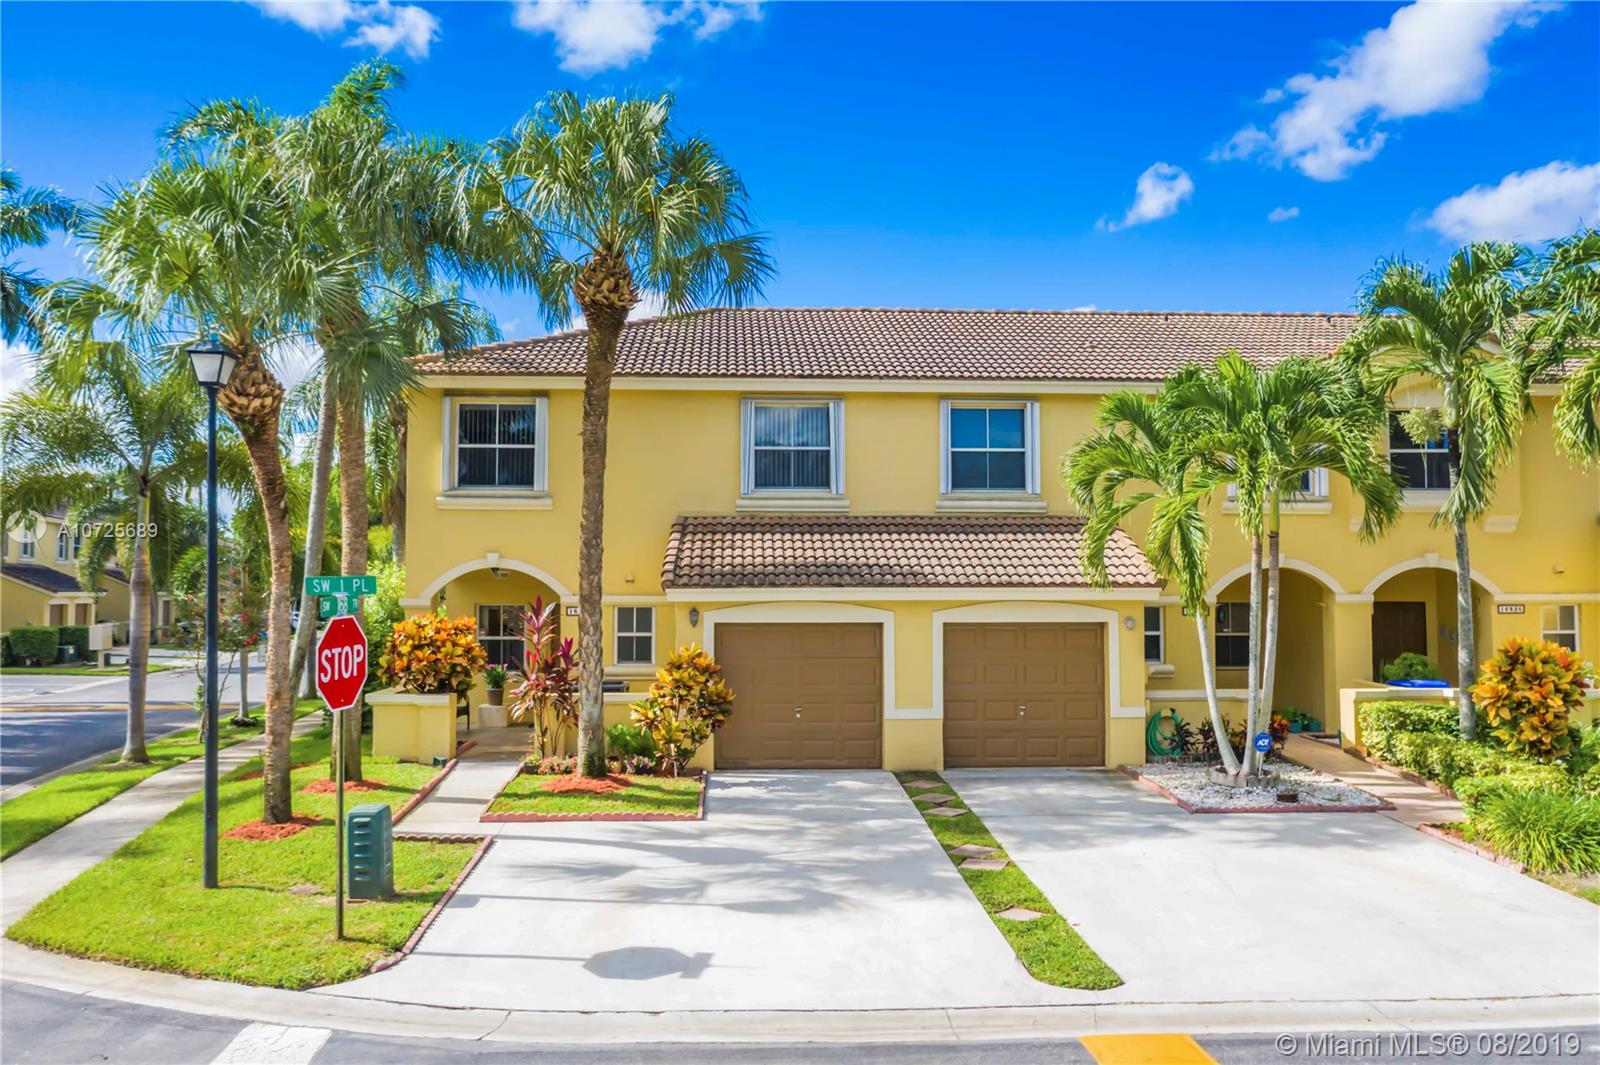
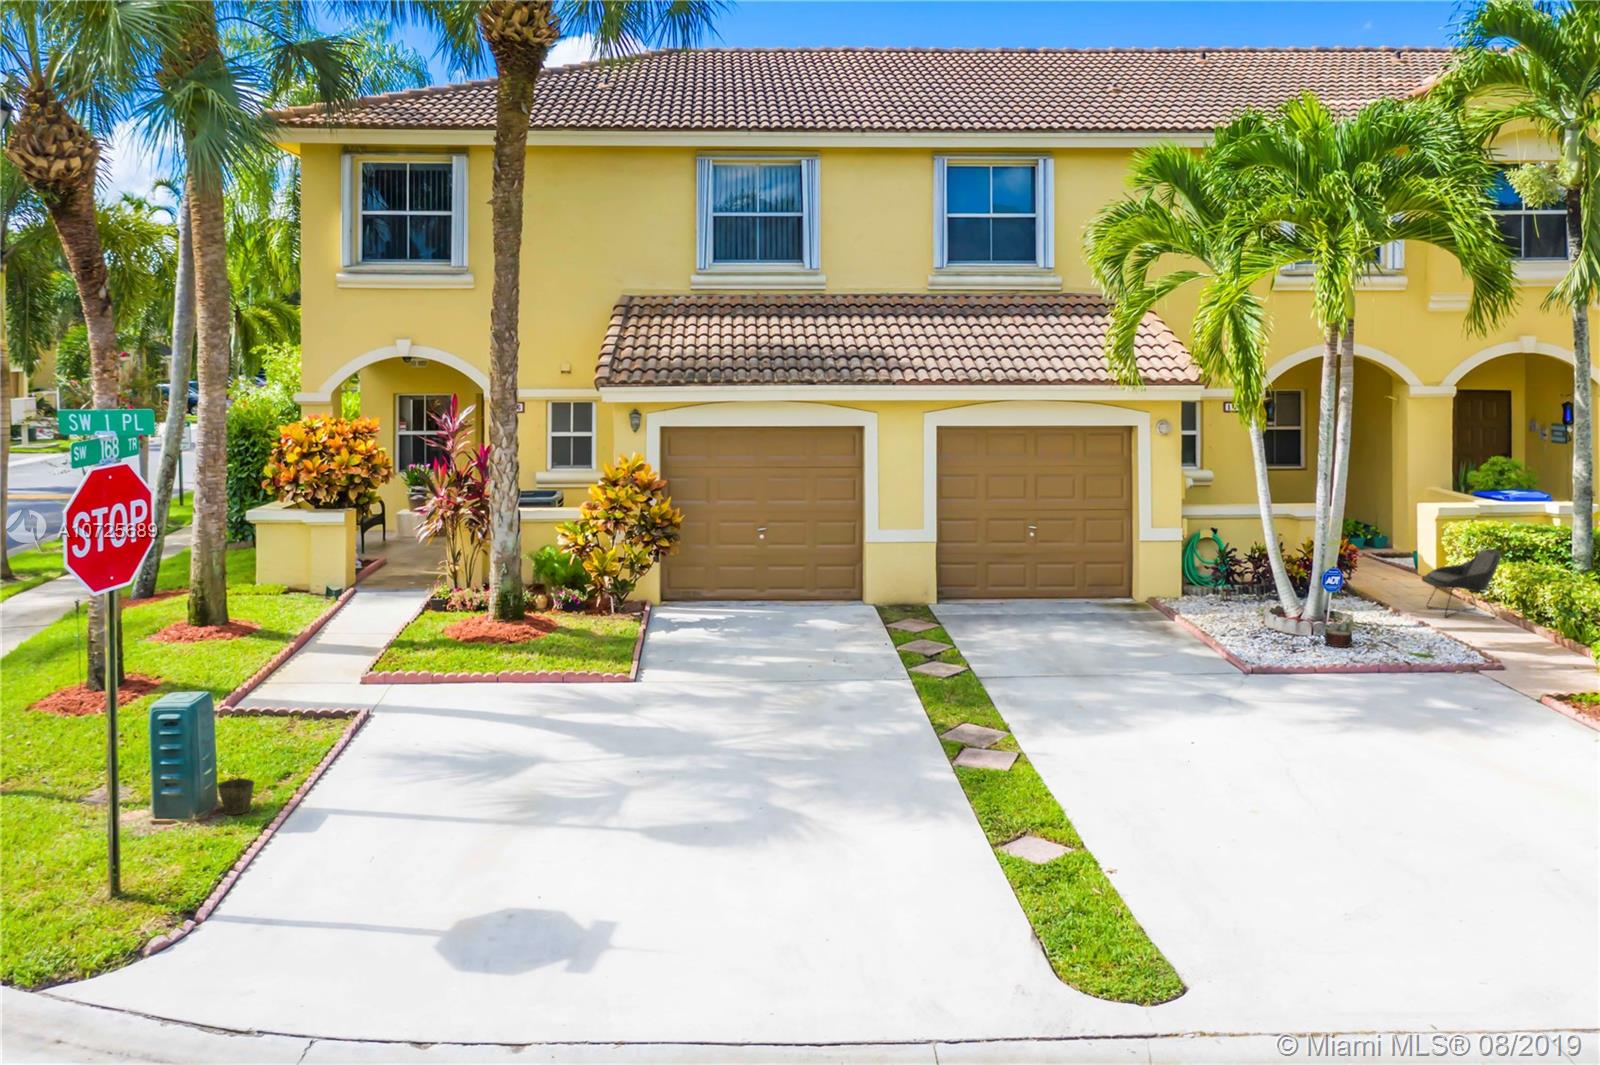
lounge chair: none [1368,723,1430,783] -> present [1425,549,1501,619]
bucket: none [393,862,421,901] -> present [217,777,255,815]

